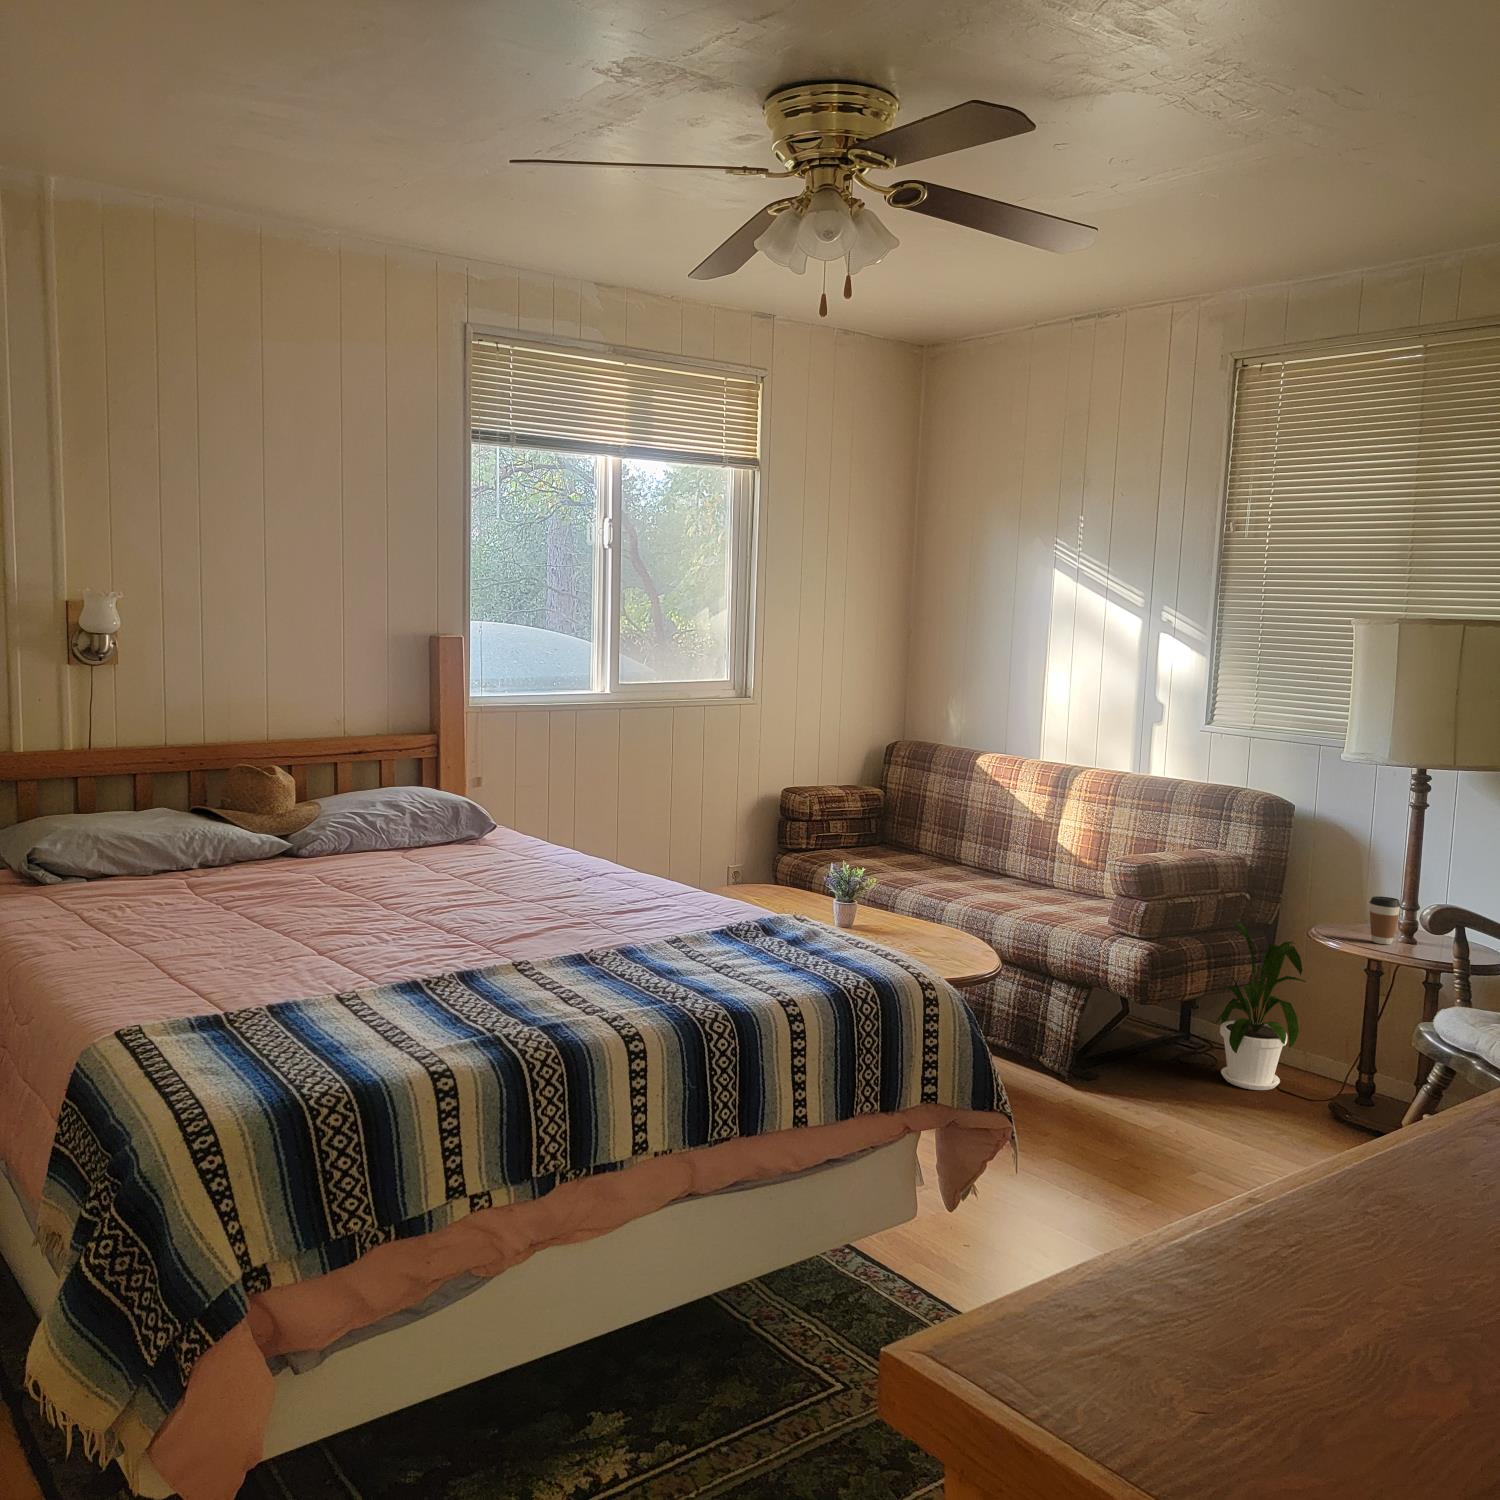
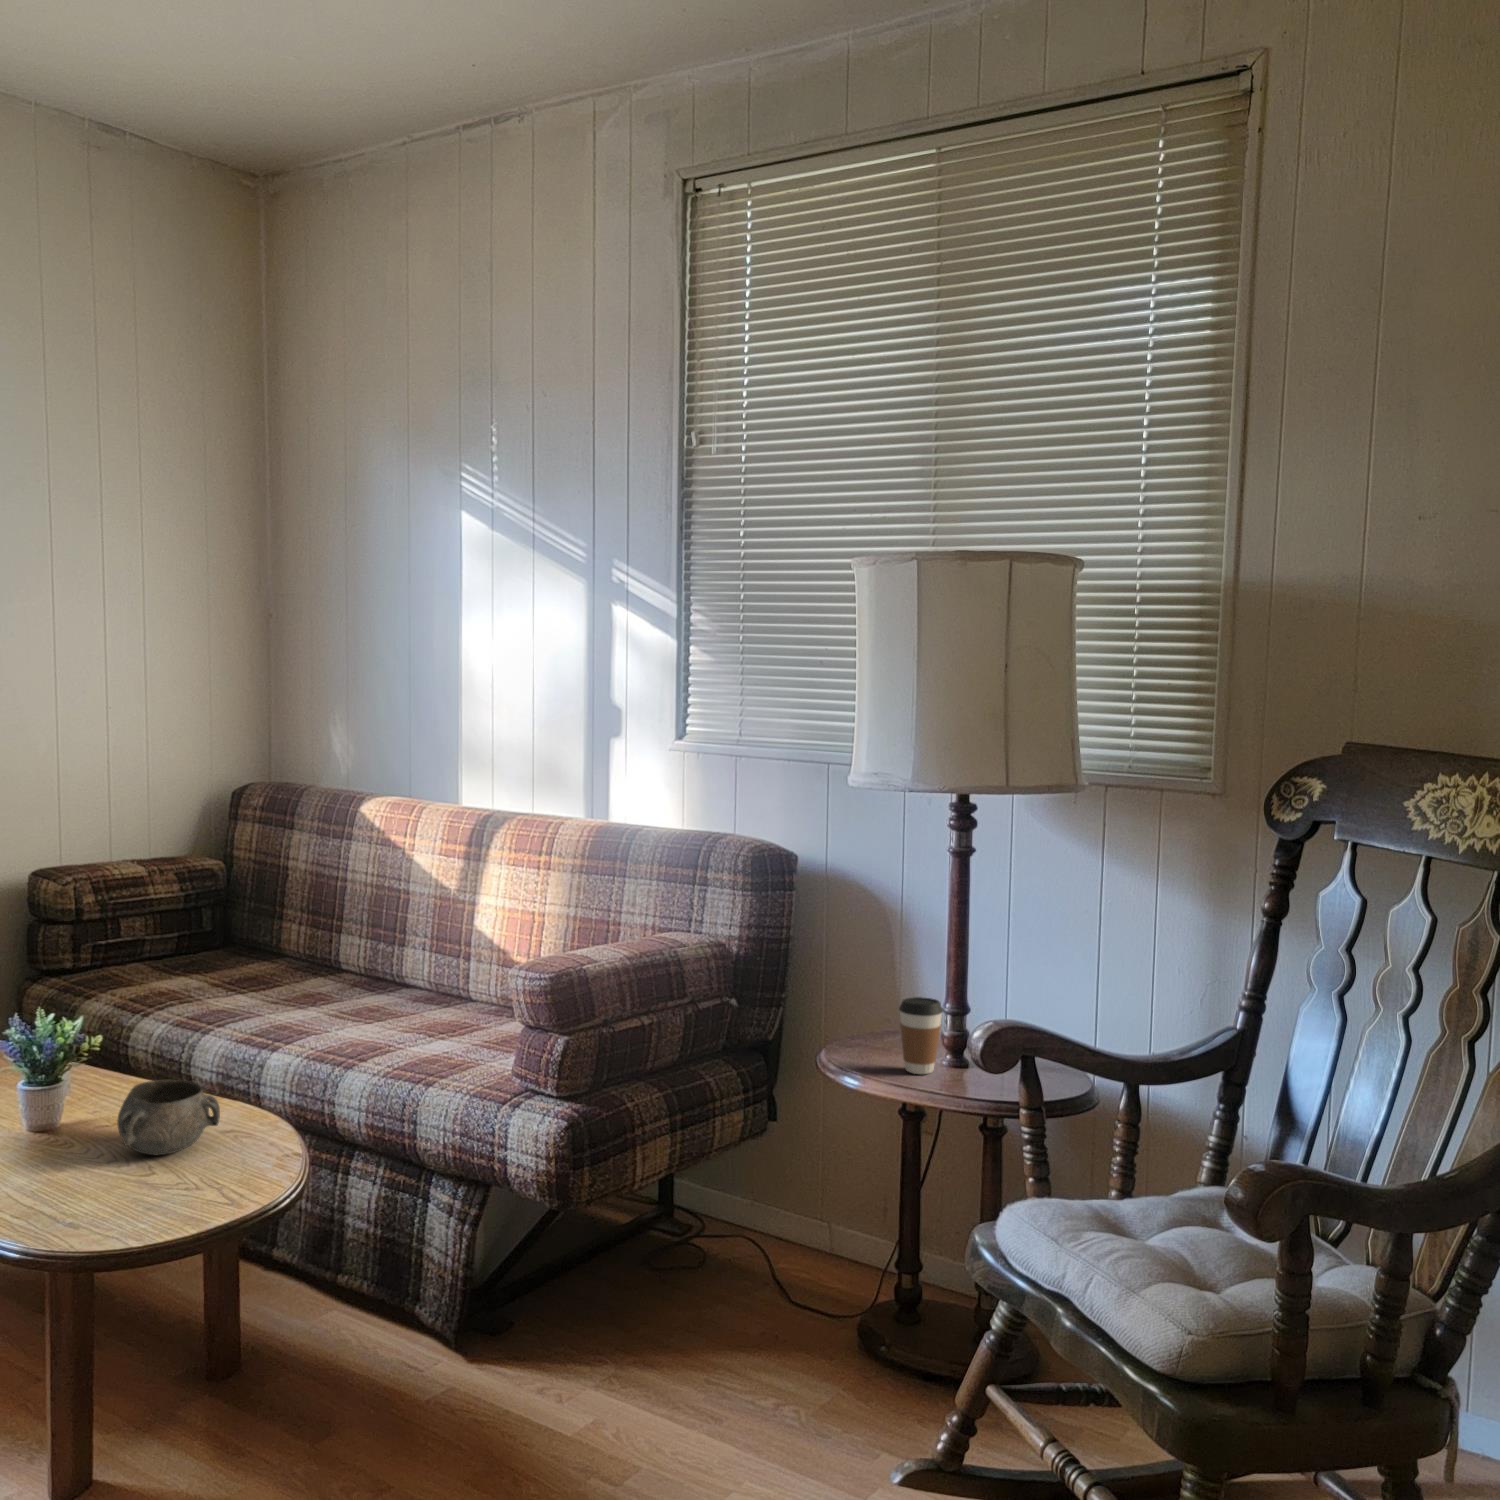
decorative bowl: none [898,902,951,941] -> present [117,1080,220,1155]
house plant: present [1192,922,1306,1090] -> none [607,1022,824,1304]

